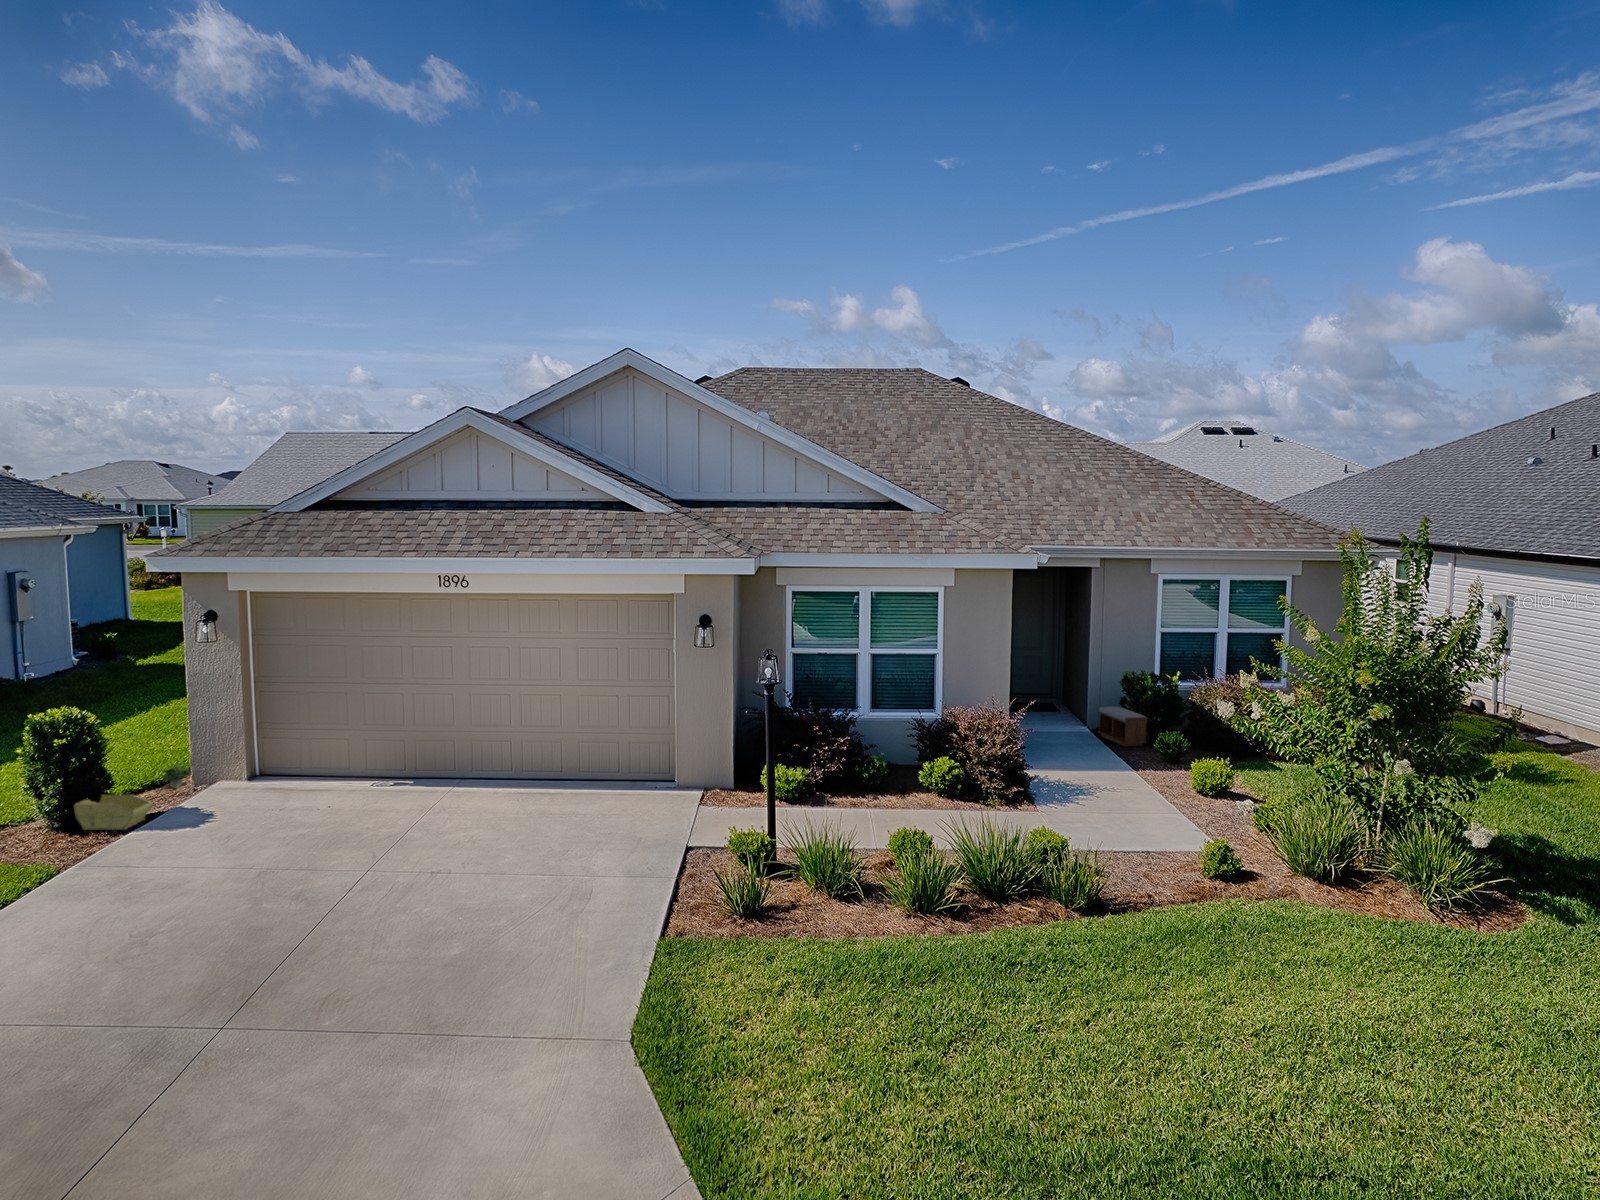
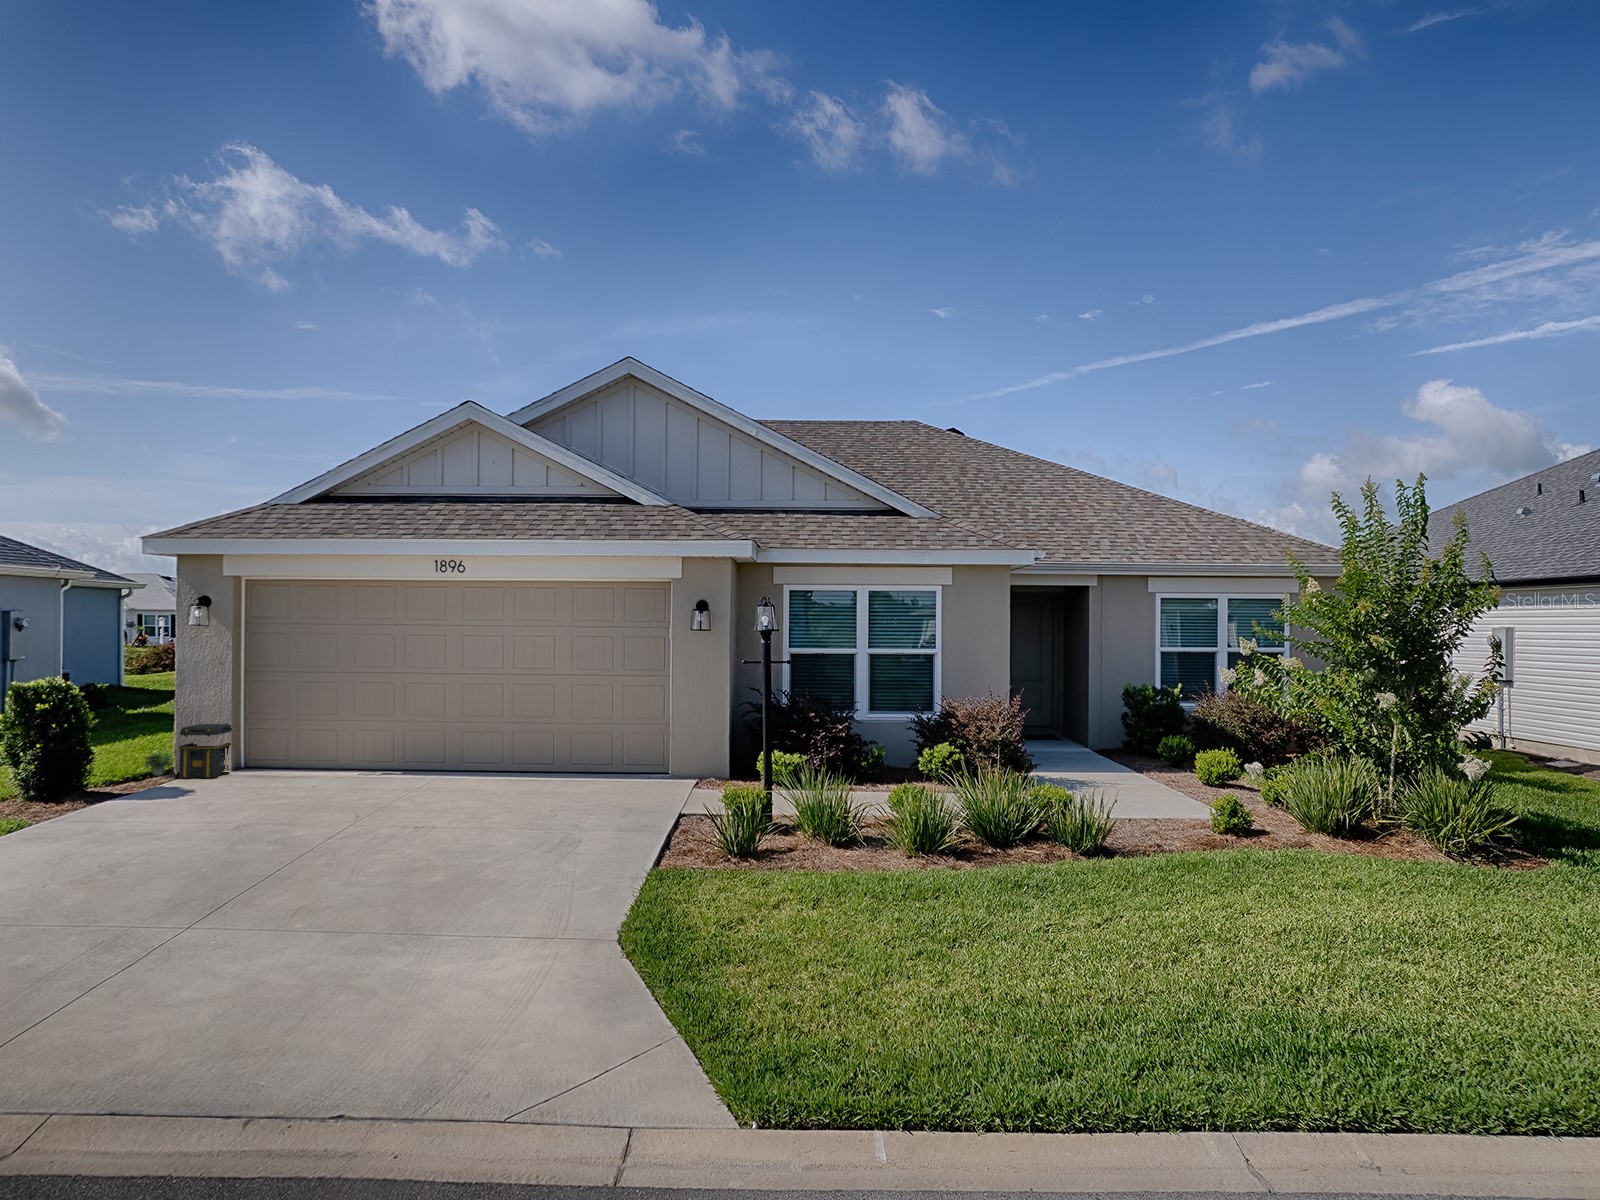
bench: present [1098,707,1147,747] -> none [1100,719,1149,756]
toolbox: none [195,737,248,793] -> present [179,724,232,779]
storage bin: present [74,795,152,830] -> none [48,768,130,800]

